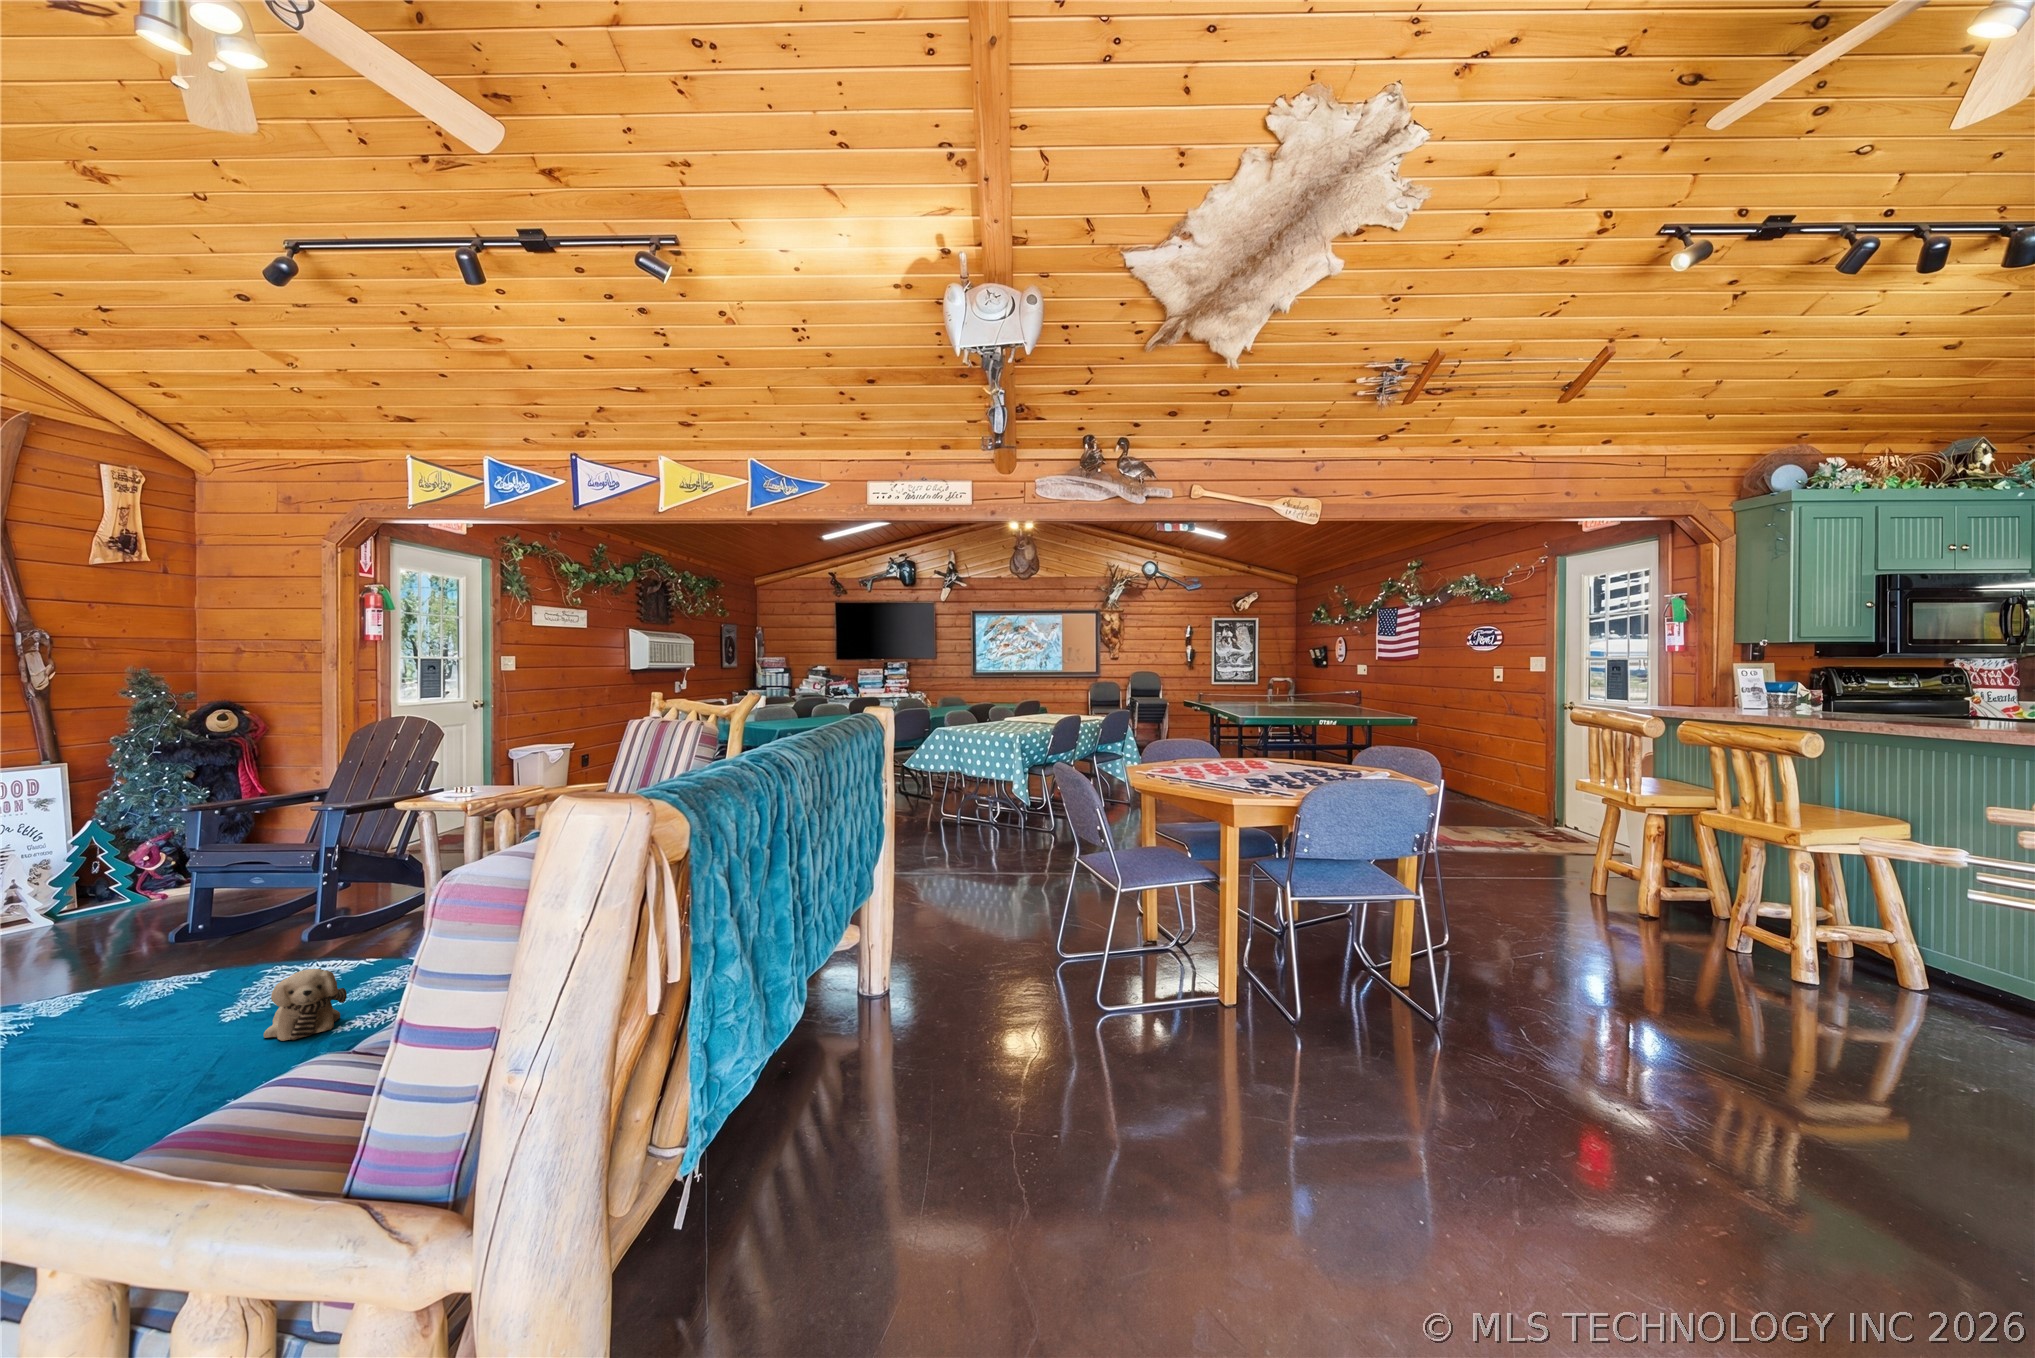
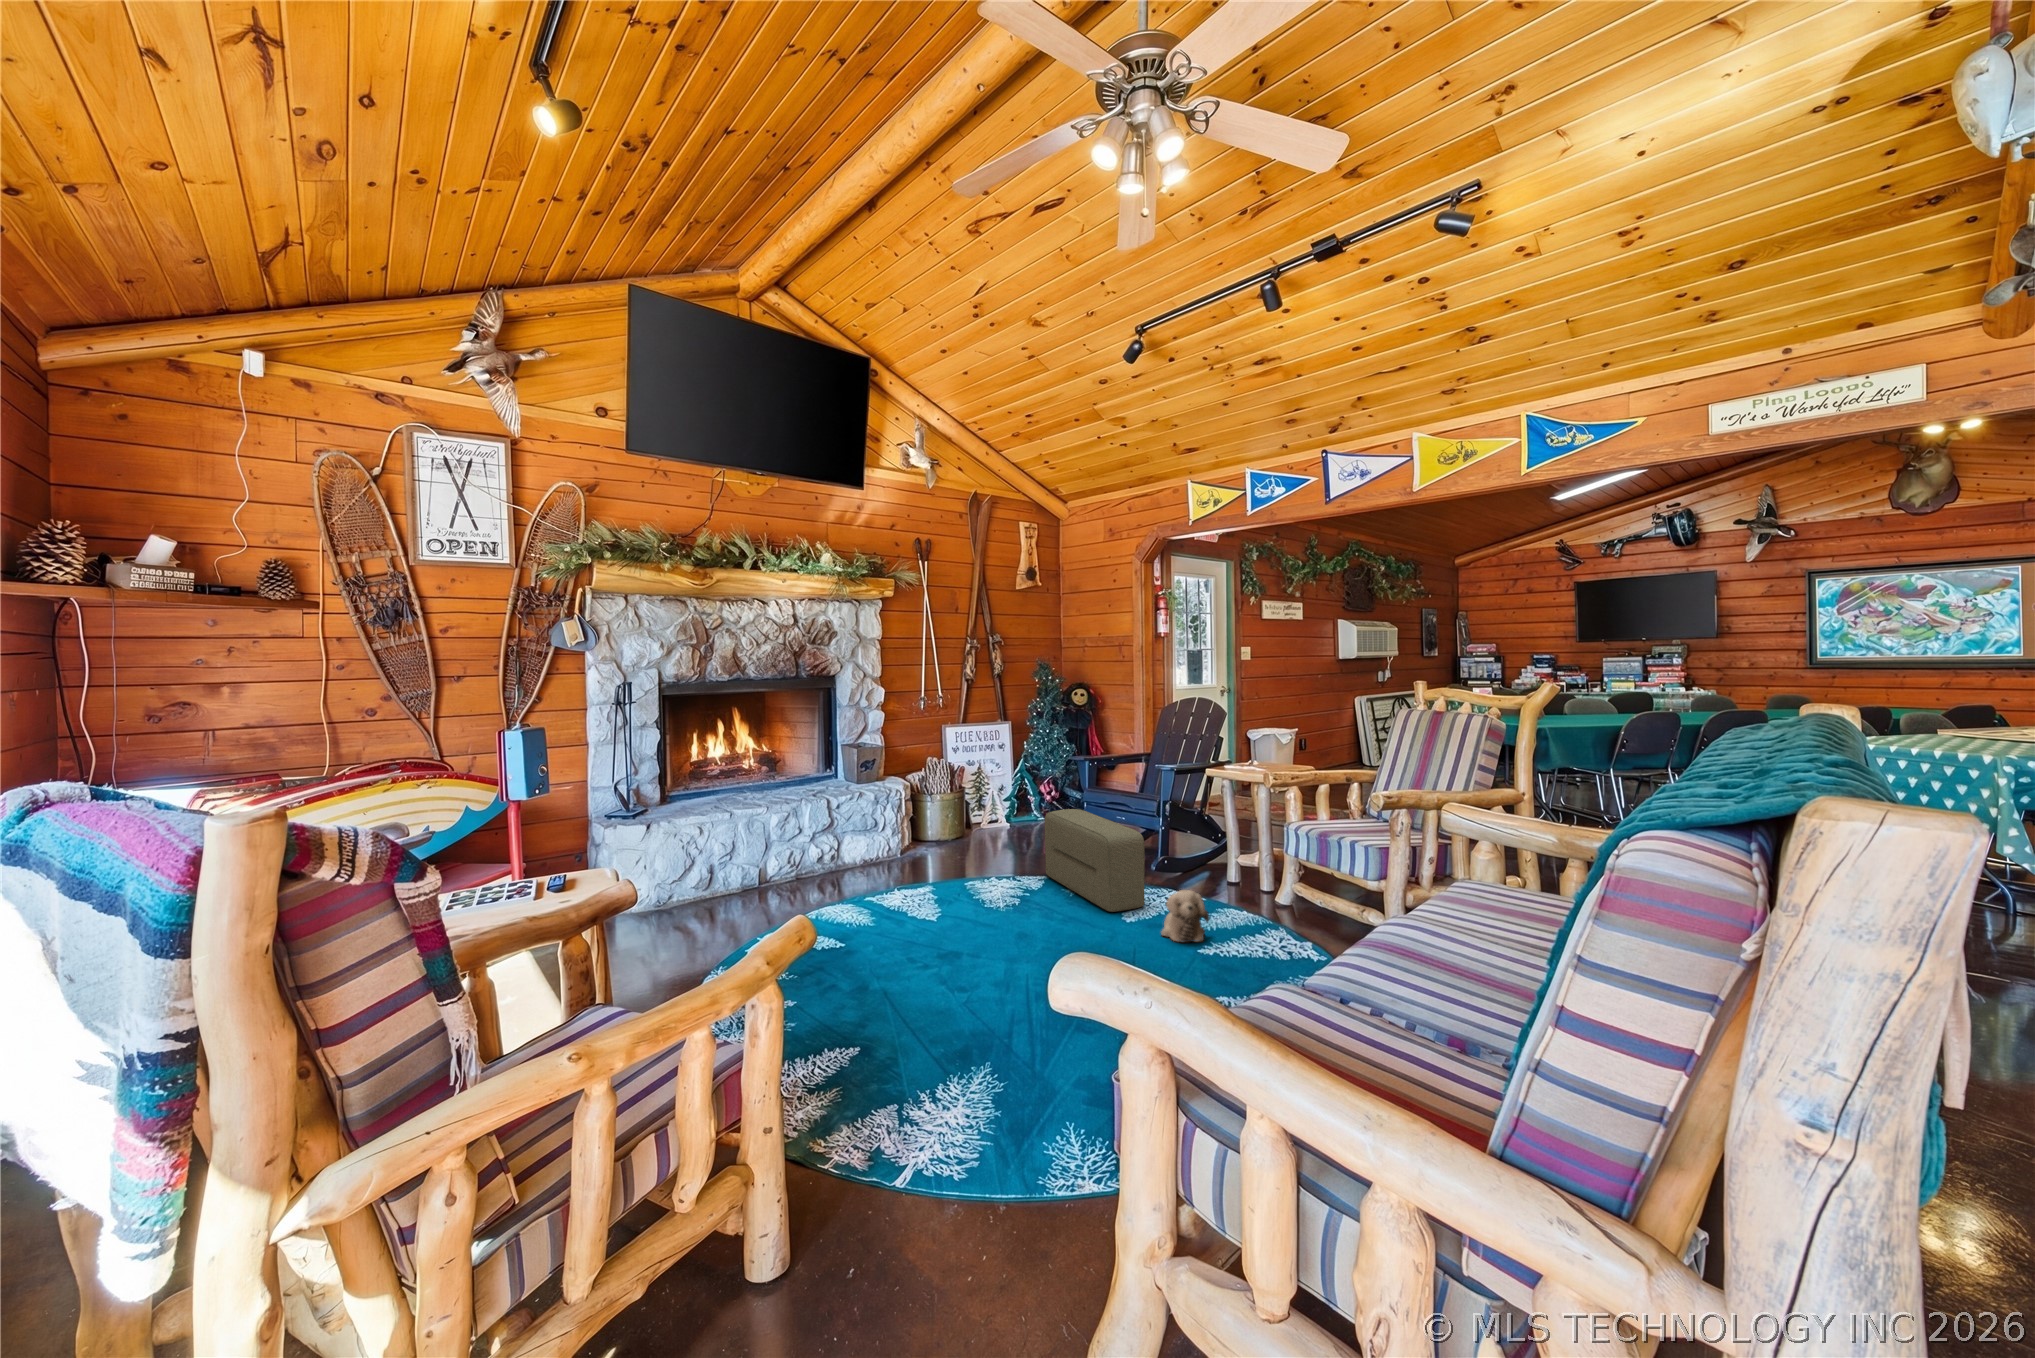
pouf: none [81,884,258,1024] -> present [1045,809,1144,912]

